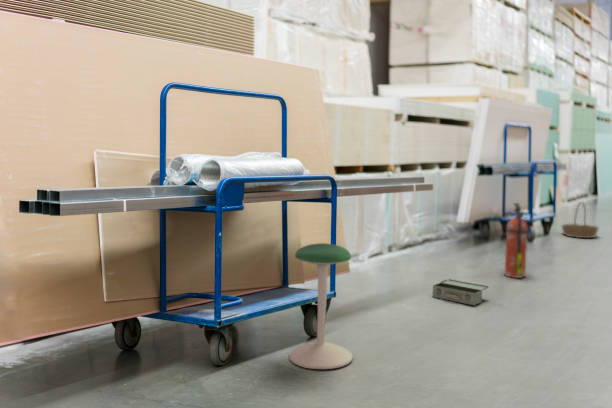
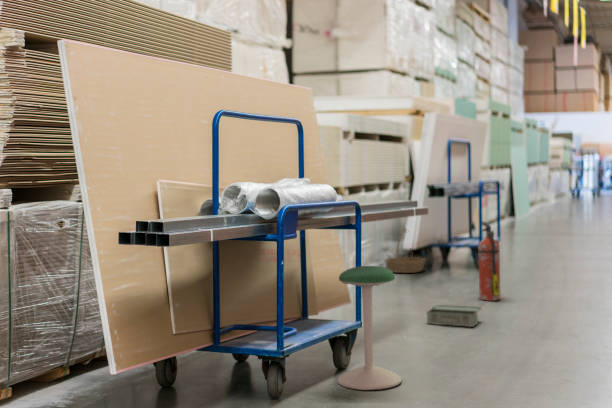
basket: present [562,202,598,238] -> present [385,230,425,273]

